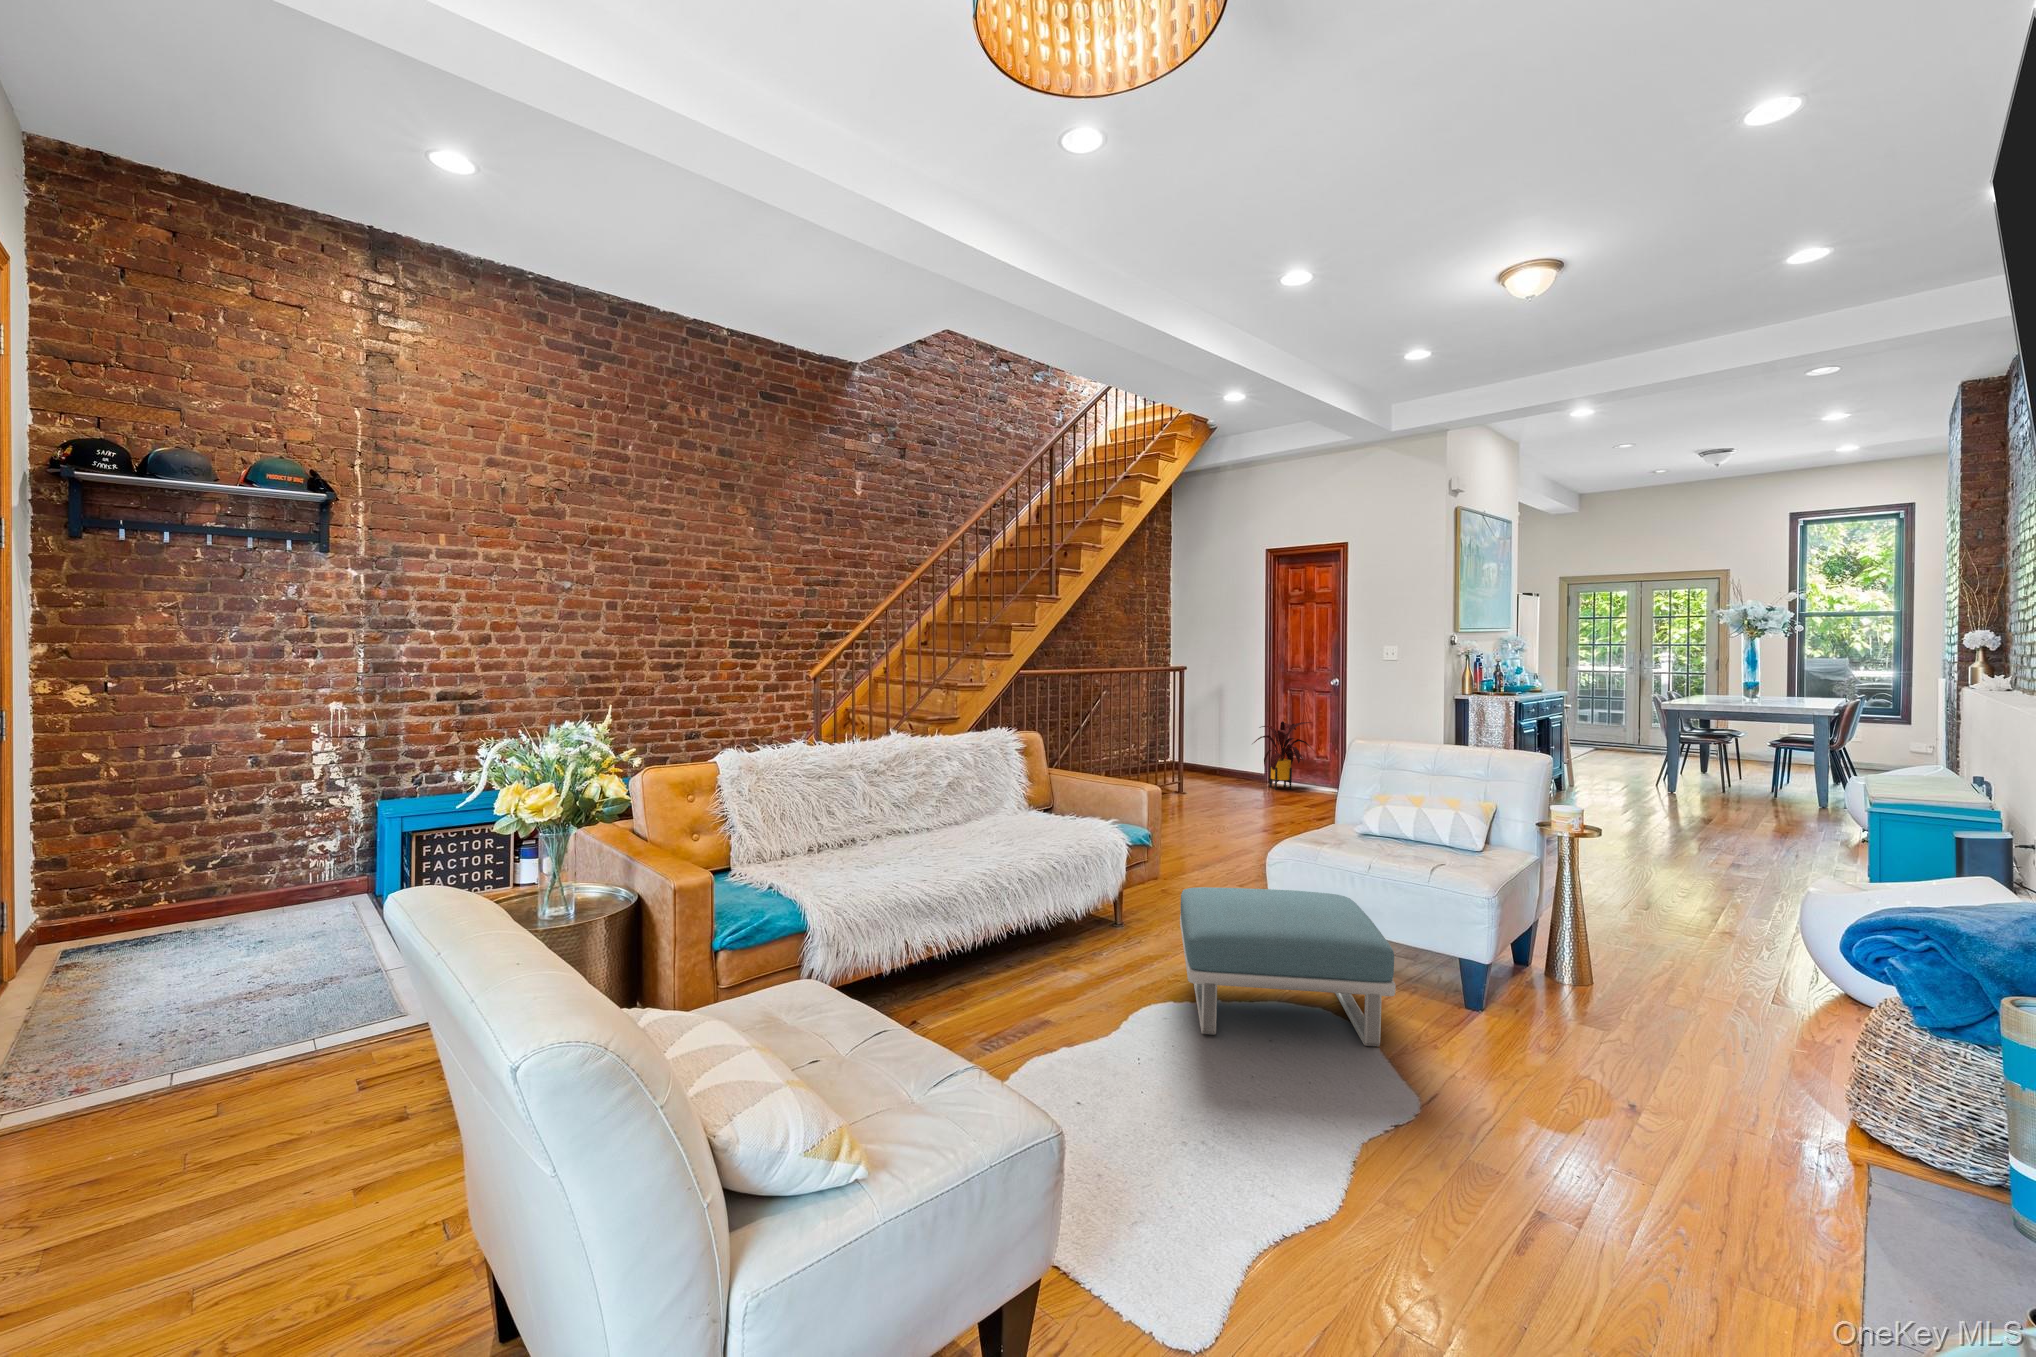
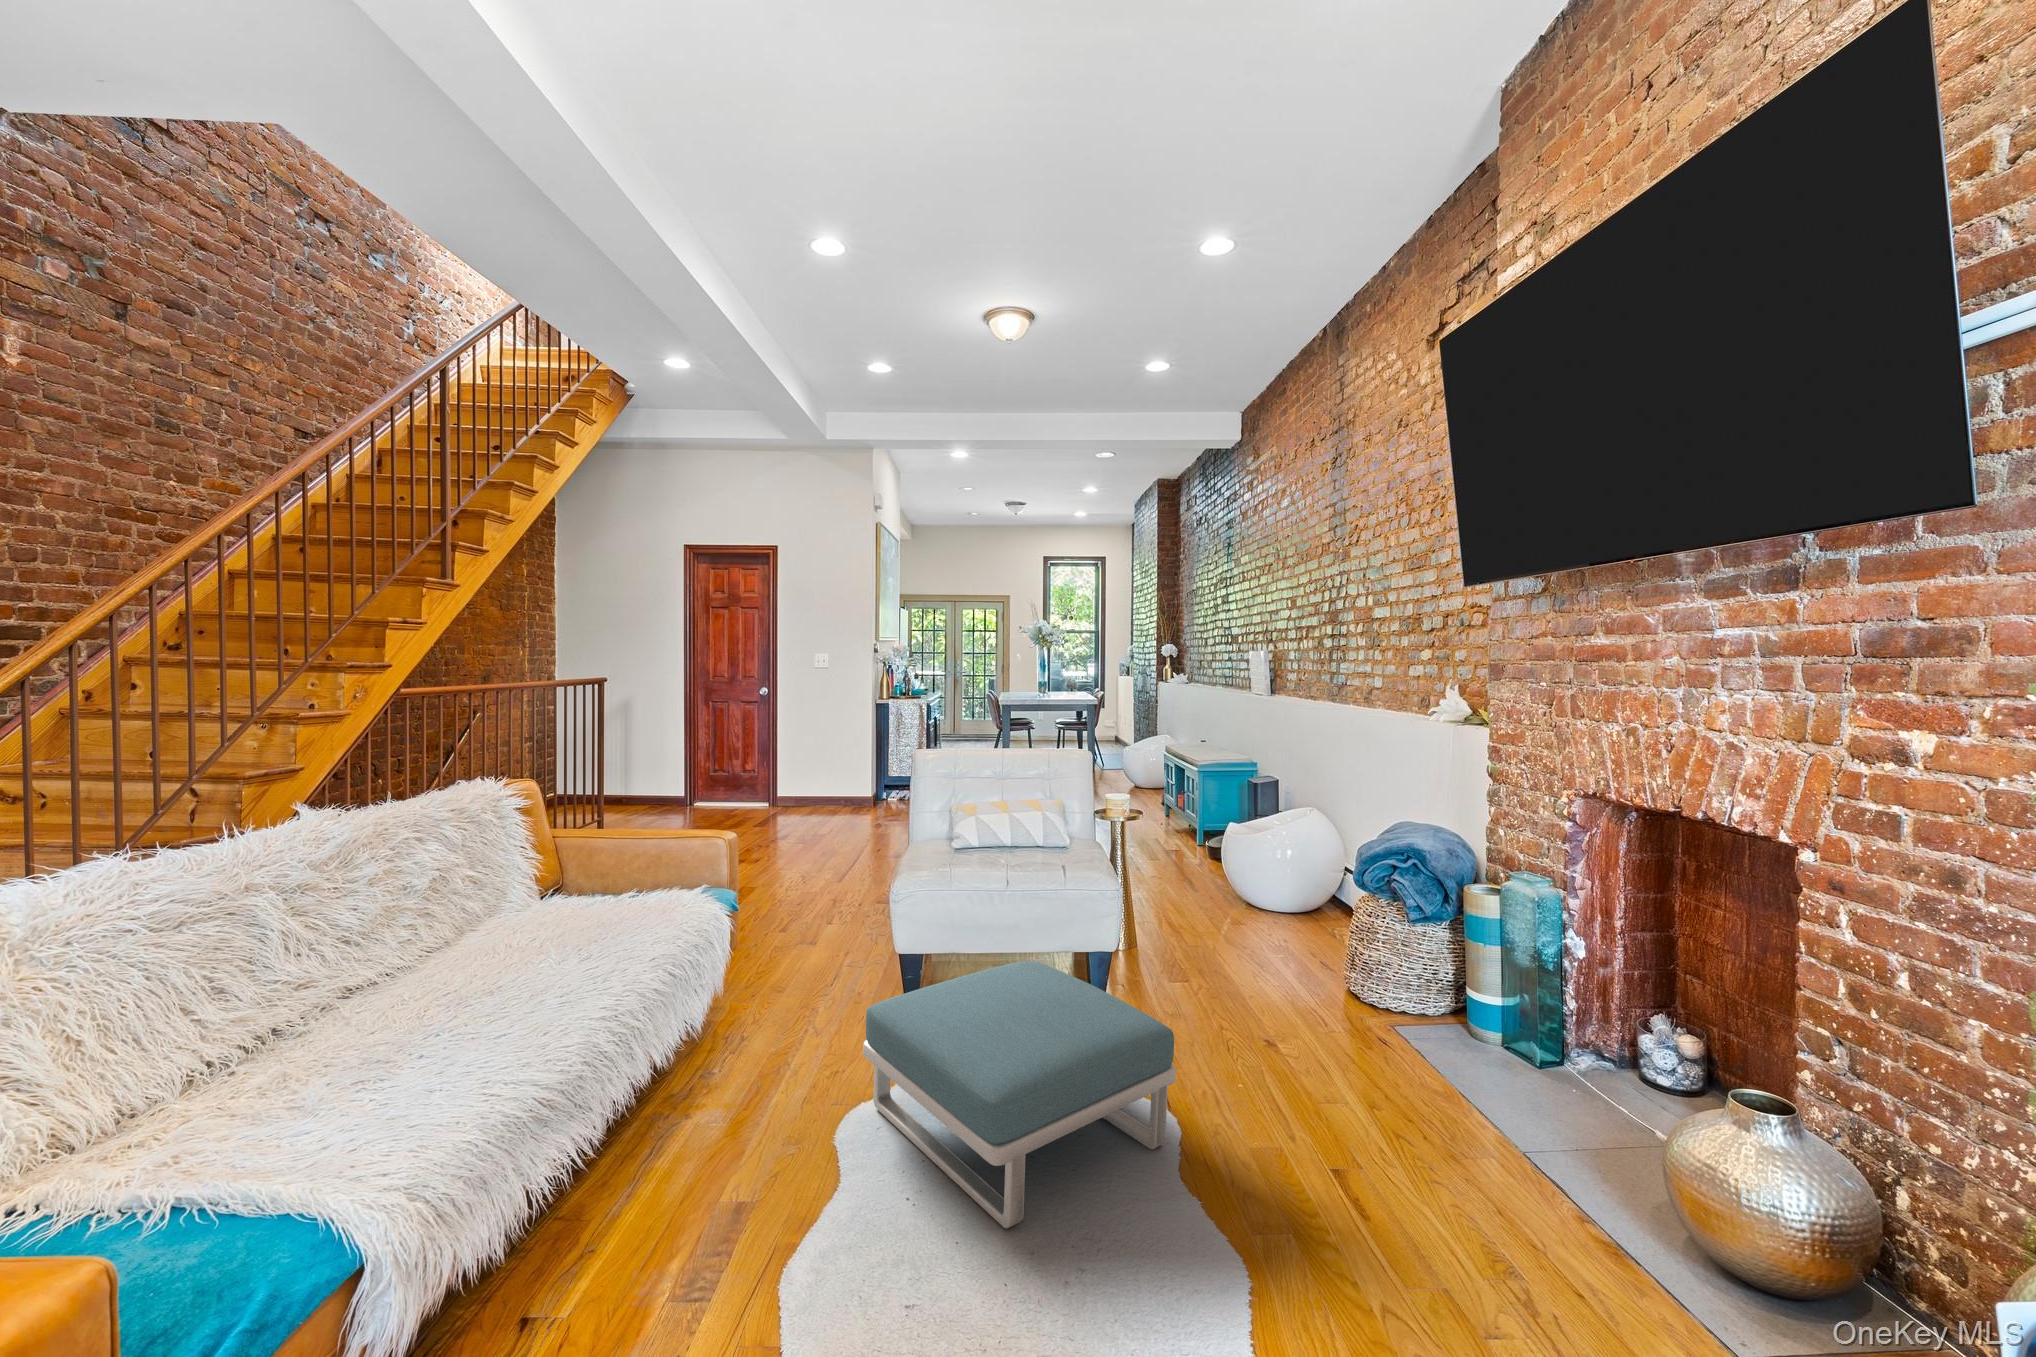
house plant: present [1254,721,1311,790] -> none [682,732,749,808]

